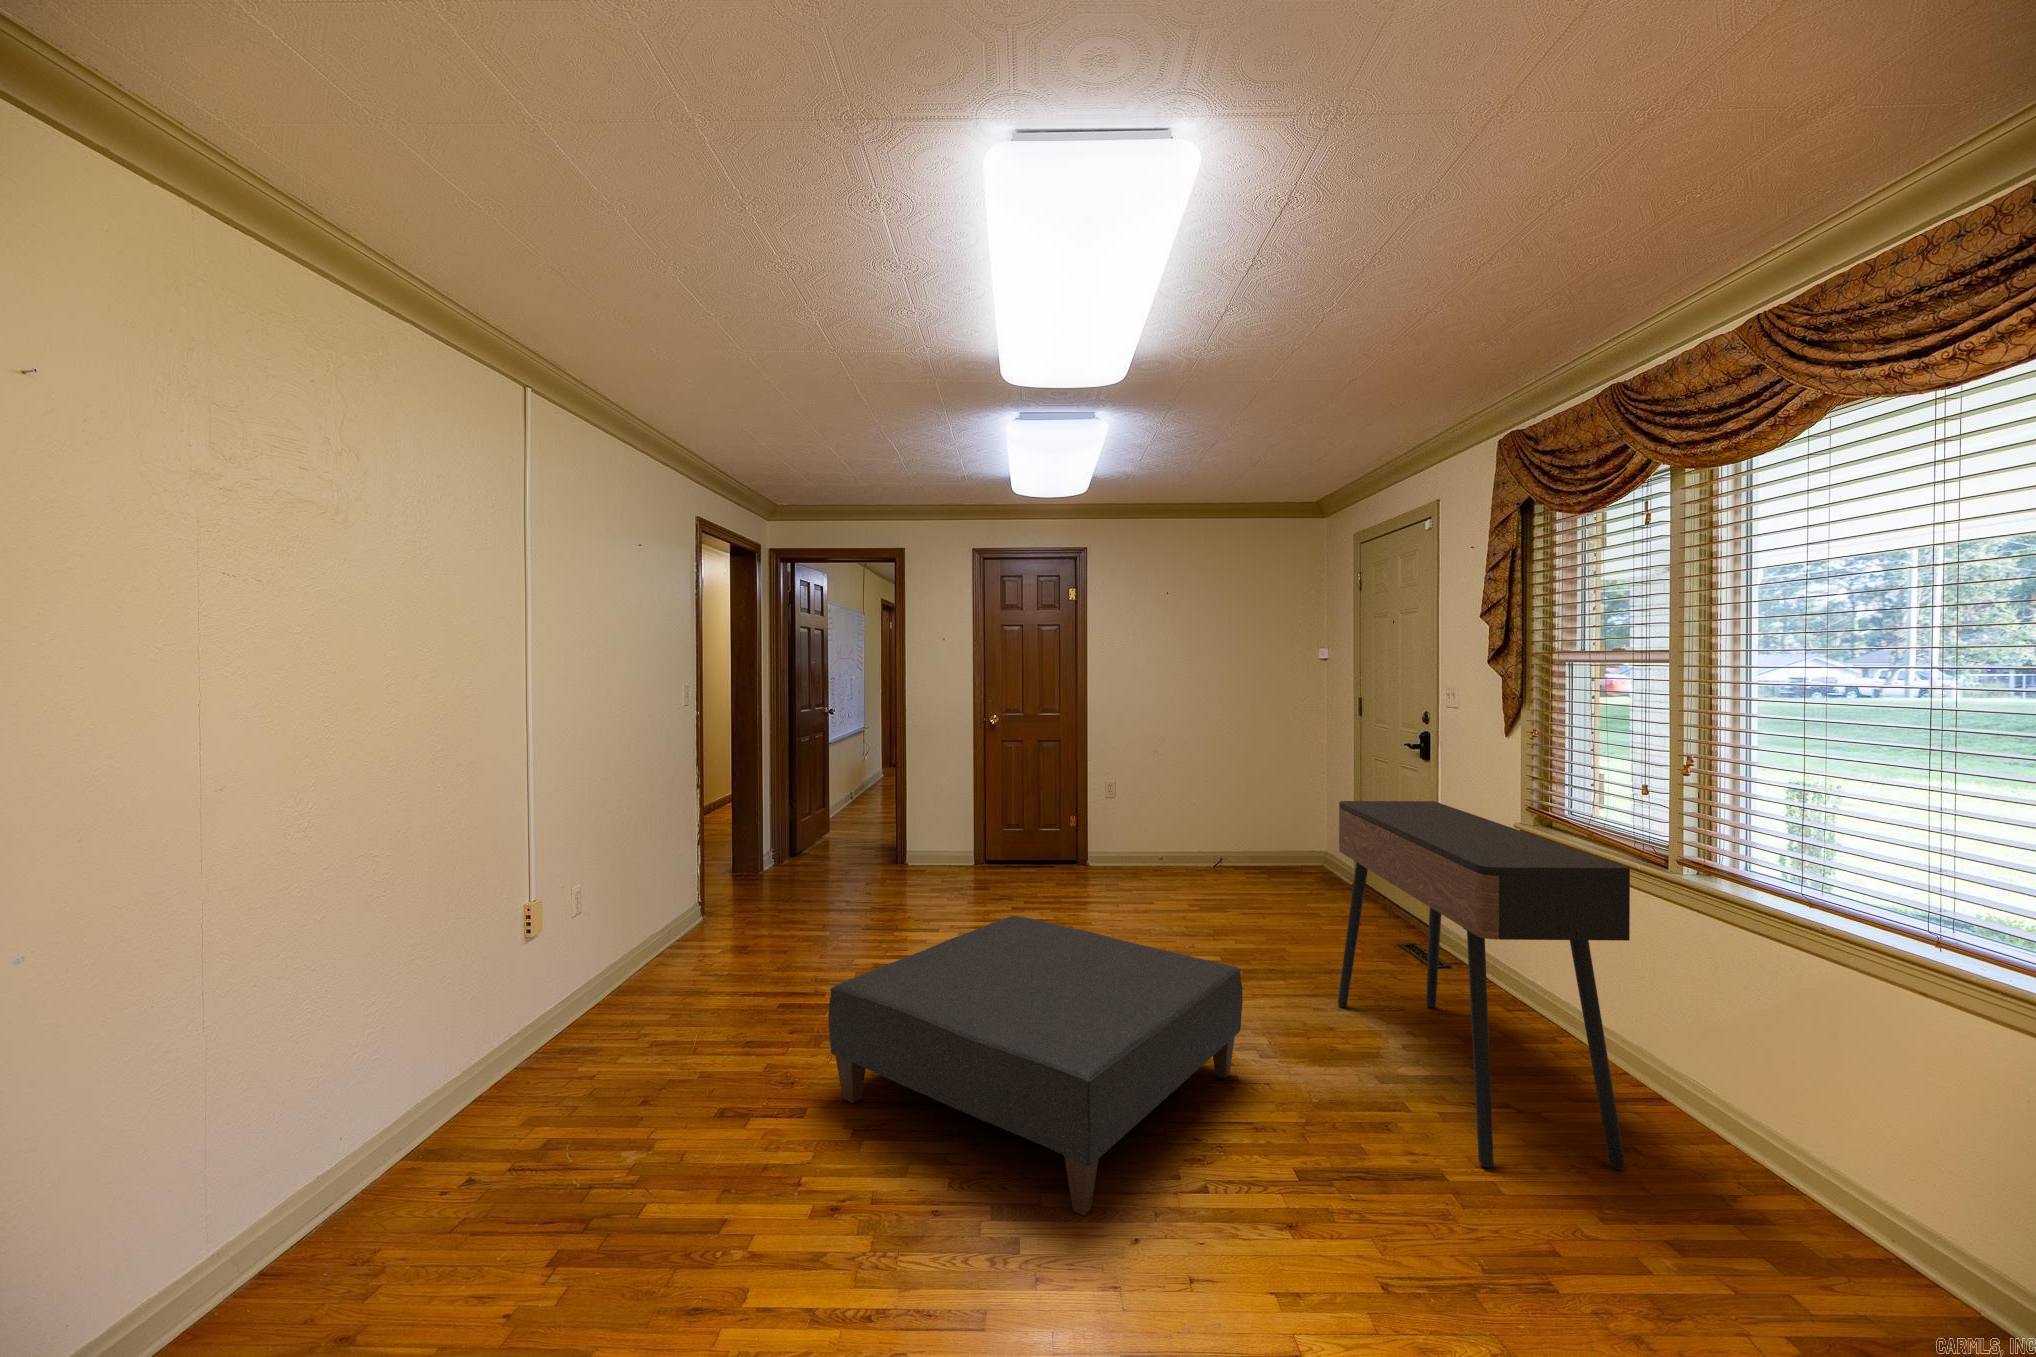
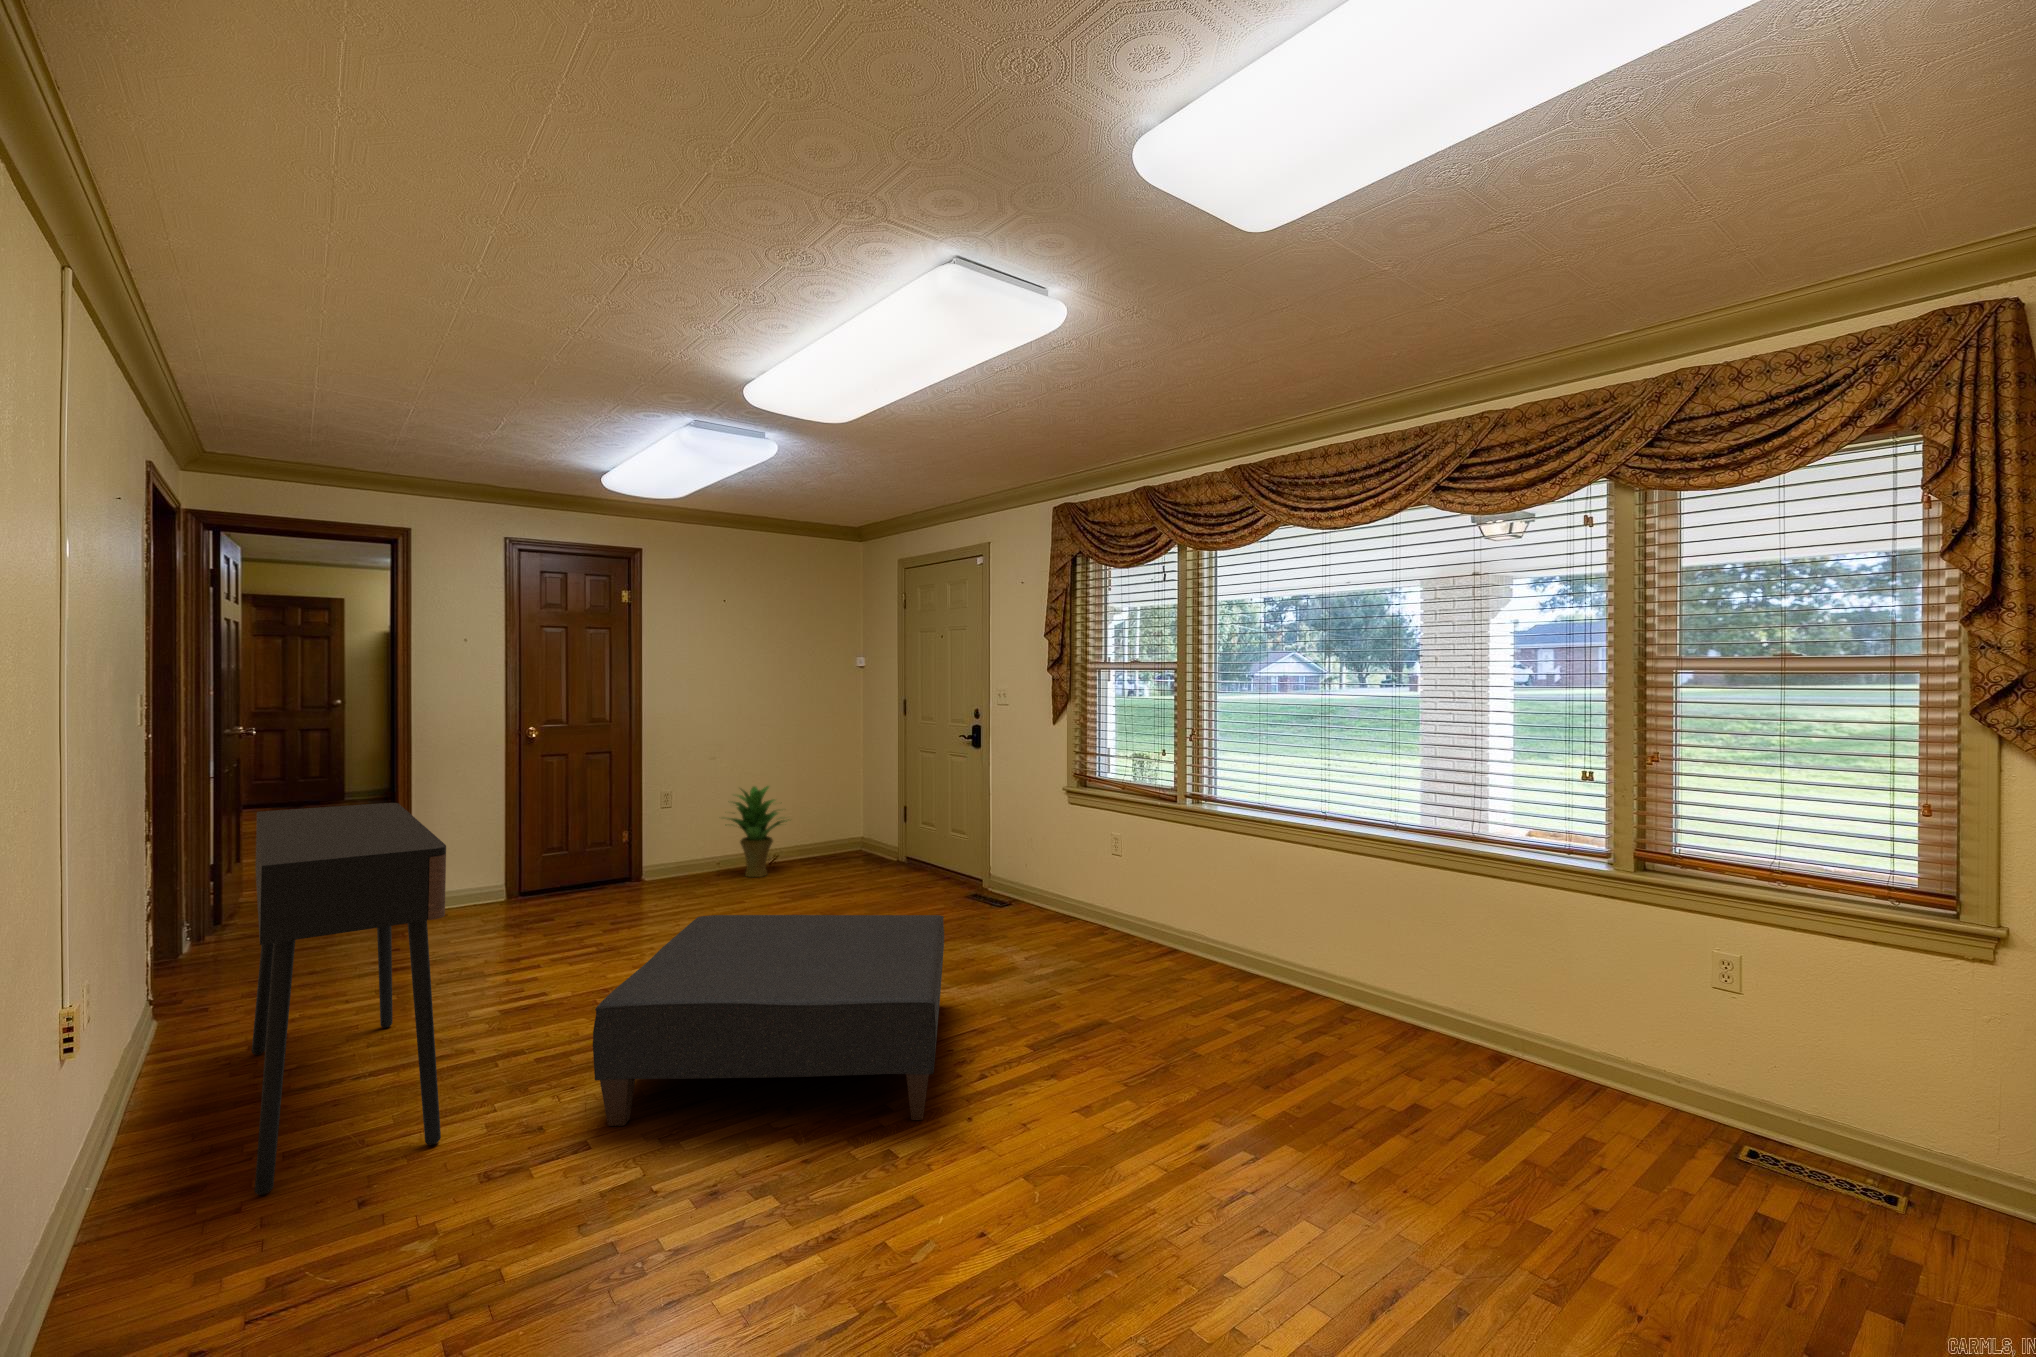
potted plant: none [1155,785,1226,878] -> present [729,786,787,877]
console table: present [1338,801,1630,1170] -> present [252,803,446,1195]

